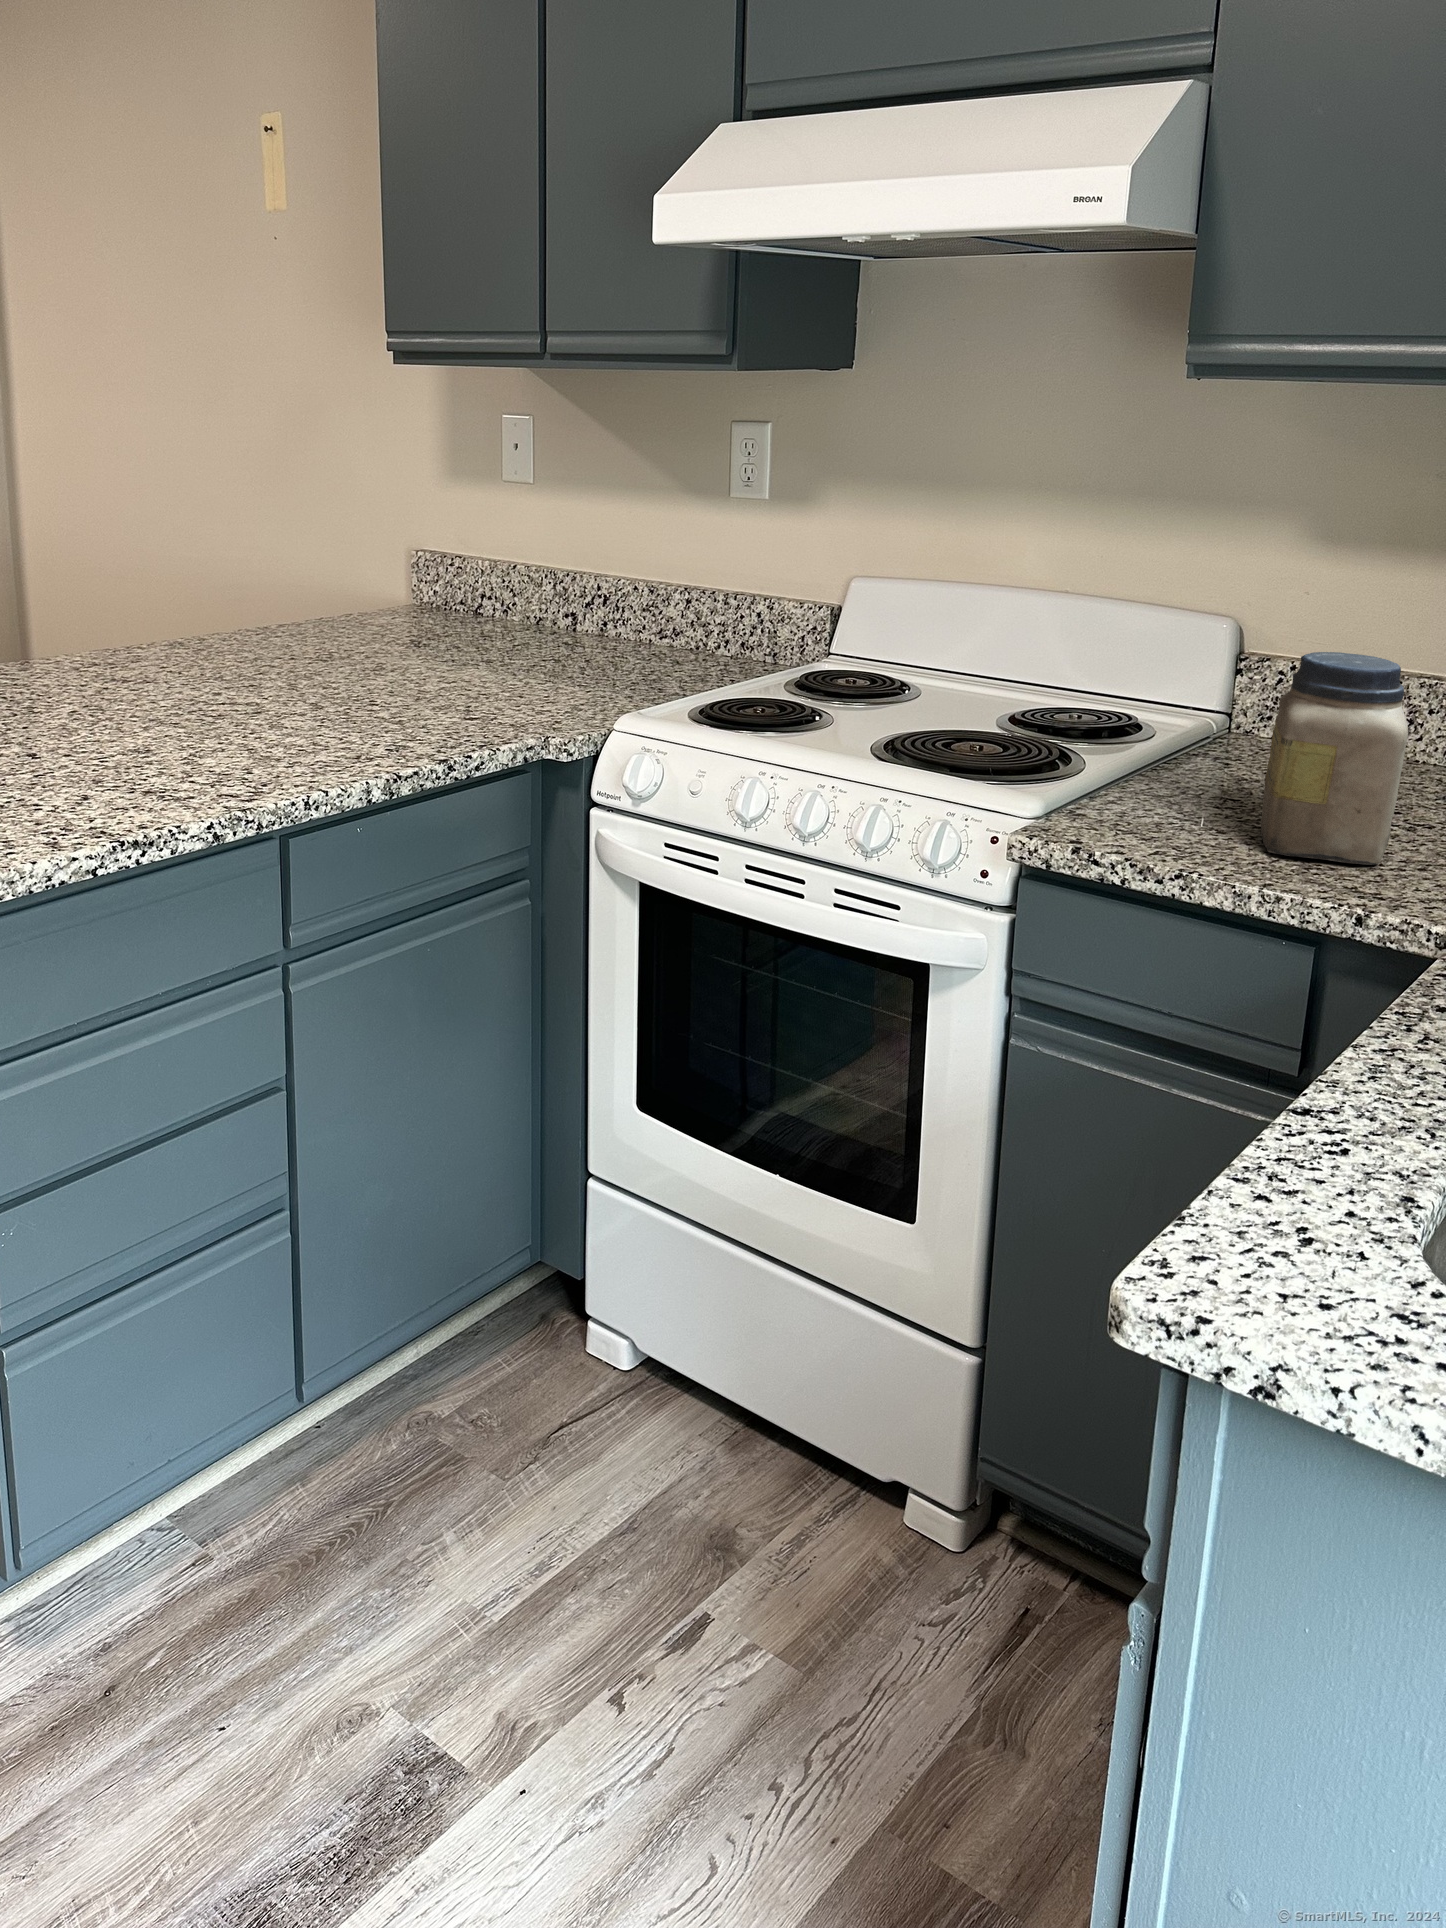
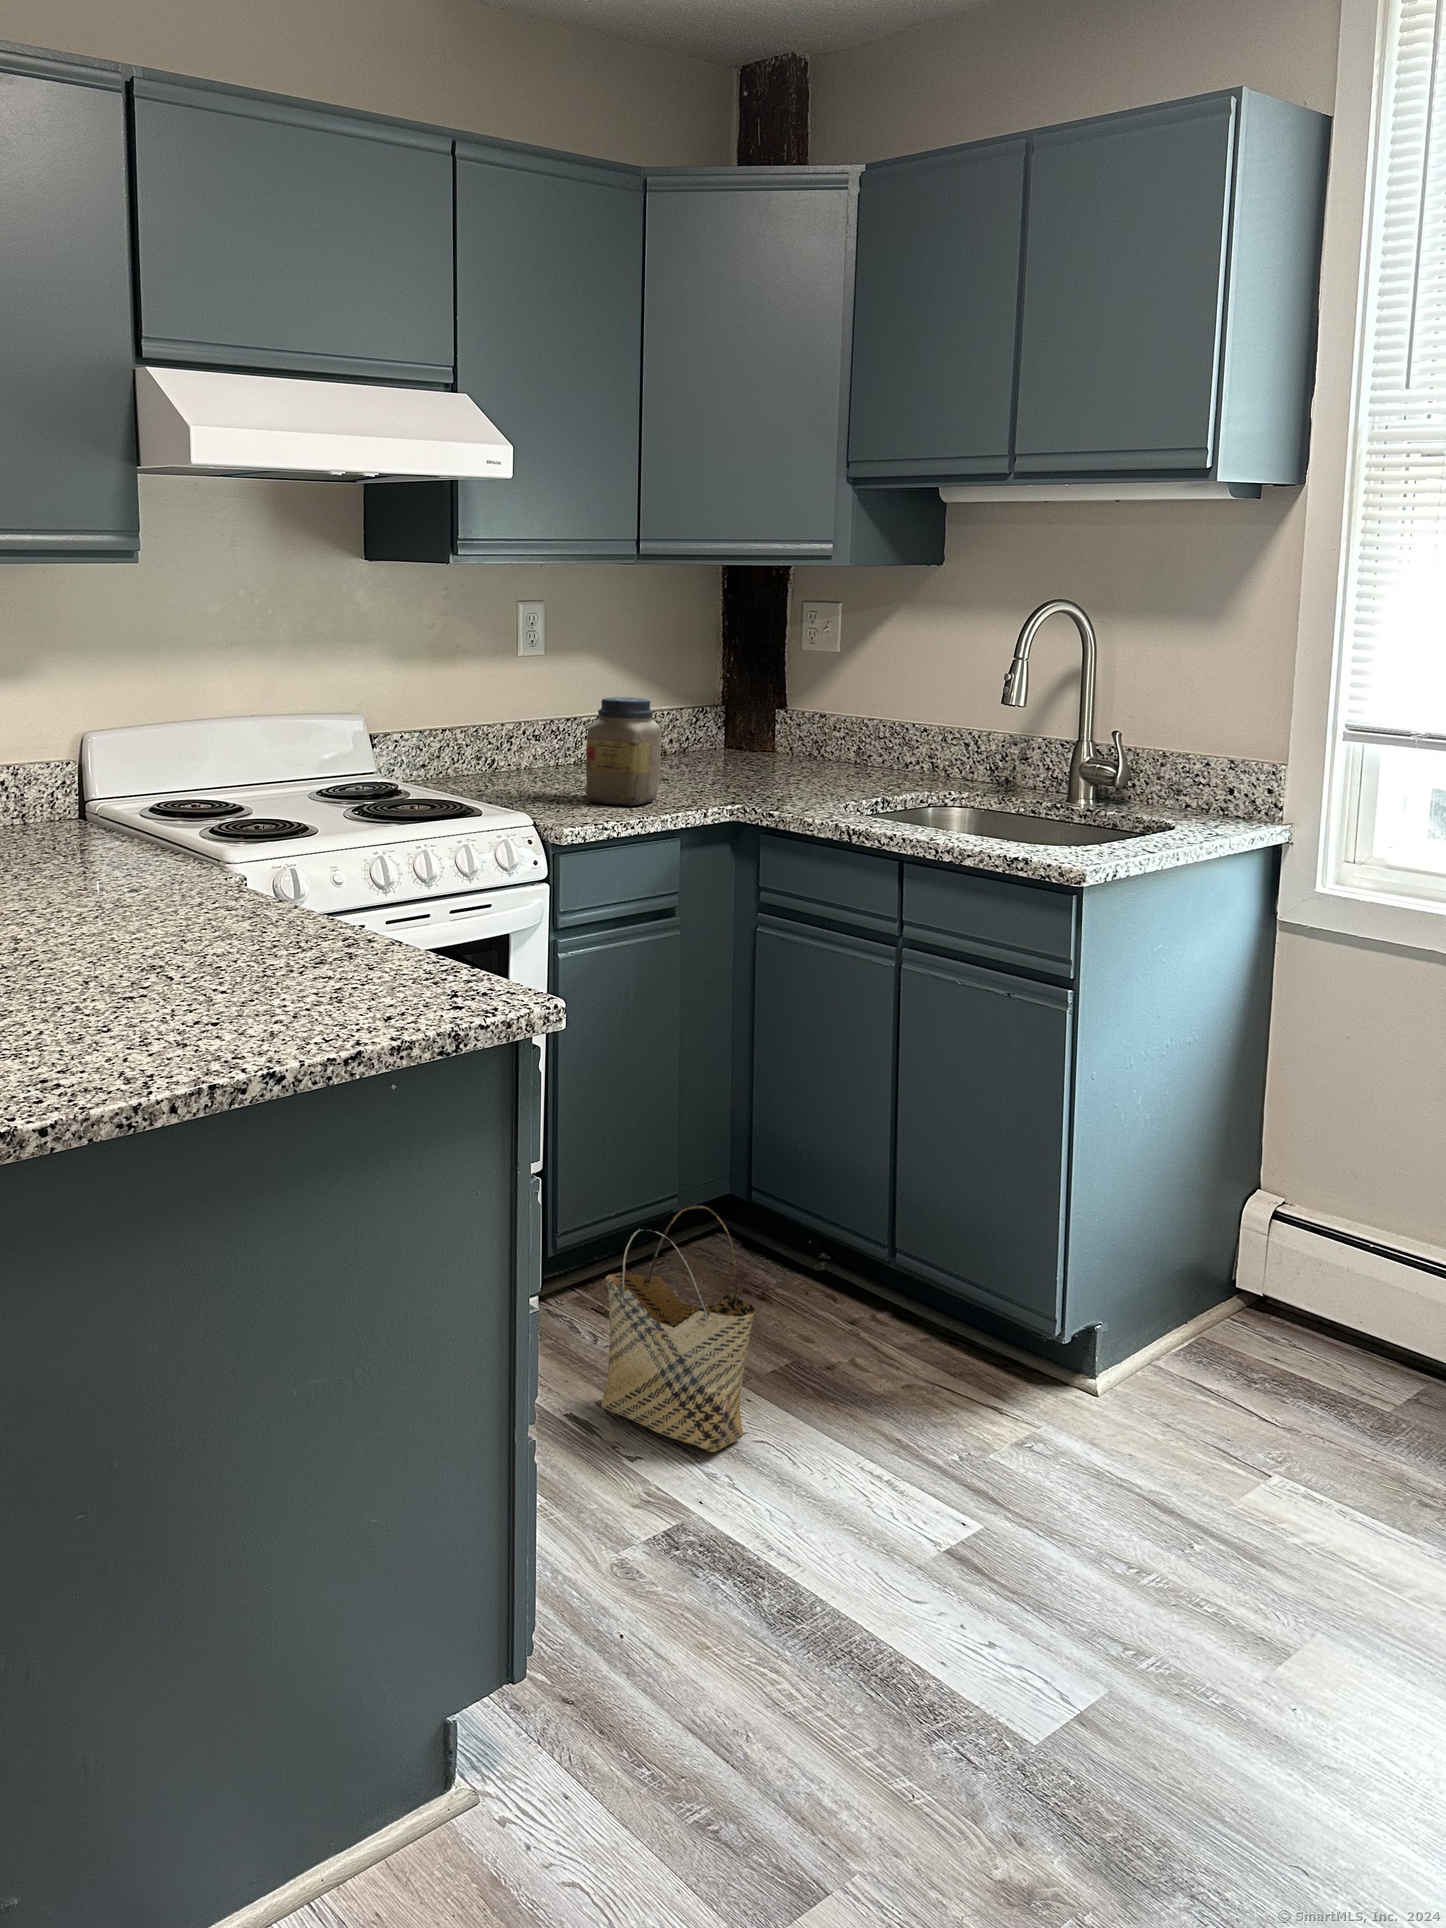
woven basket: none [624,1406,805,1815] -> present [601,1205,755,1452]

